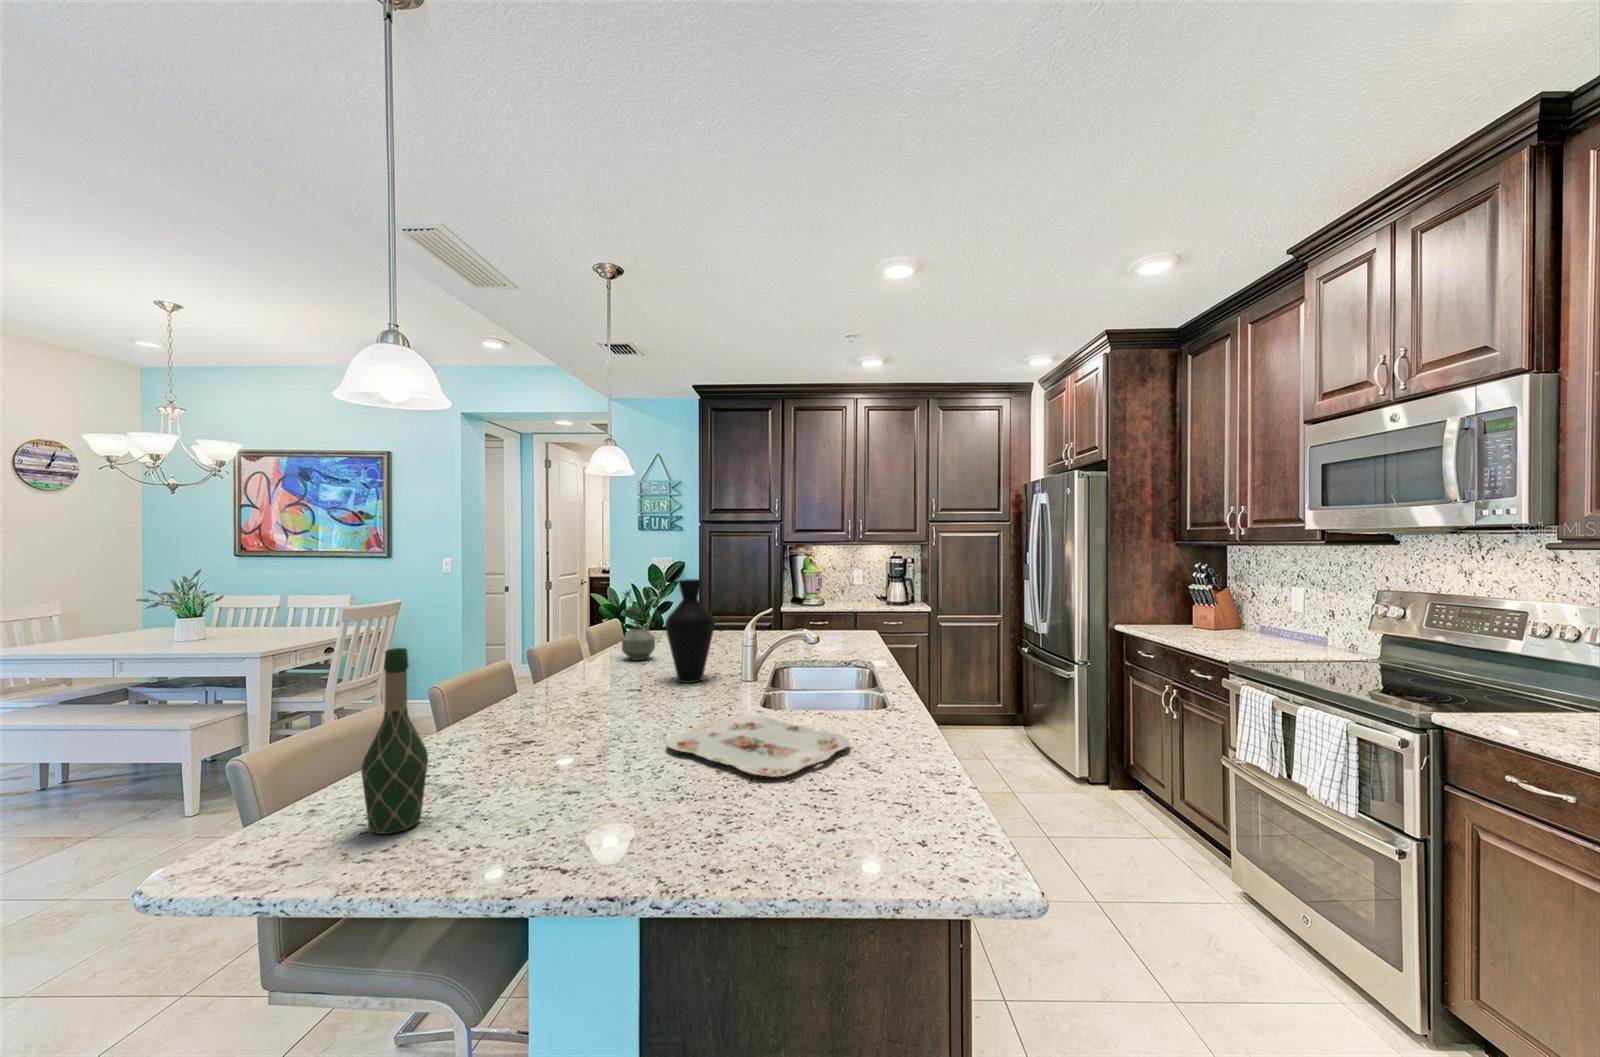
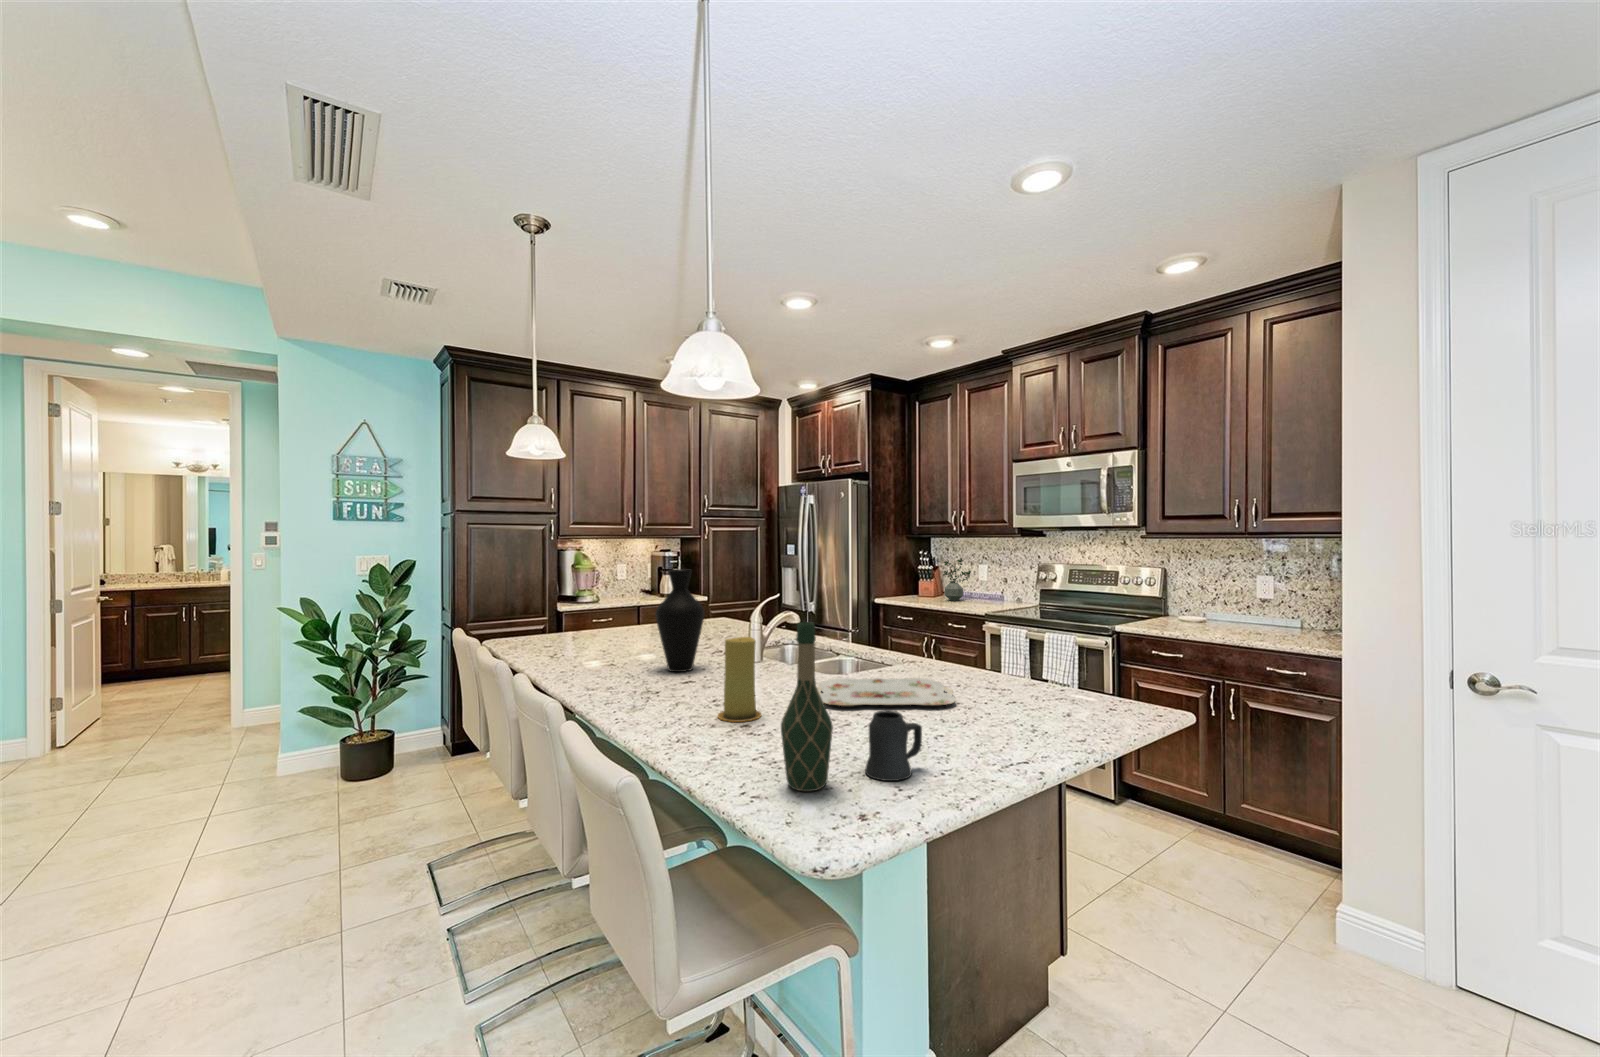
potted plant: present [622,588,661,660] -> present [943,558,971,601]
candle: none [559,655,608,745] -> present [718,637,762,722]
mug: none [445,763,521,853] -> present [865,711,922,781]

